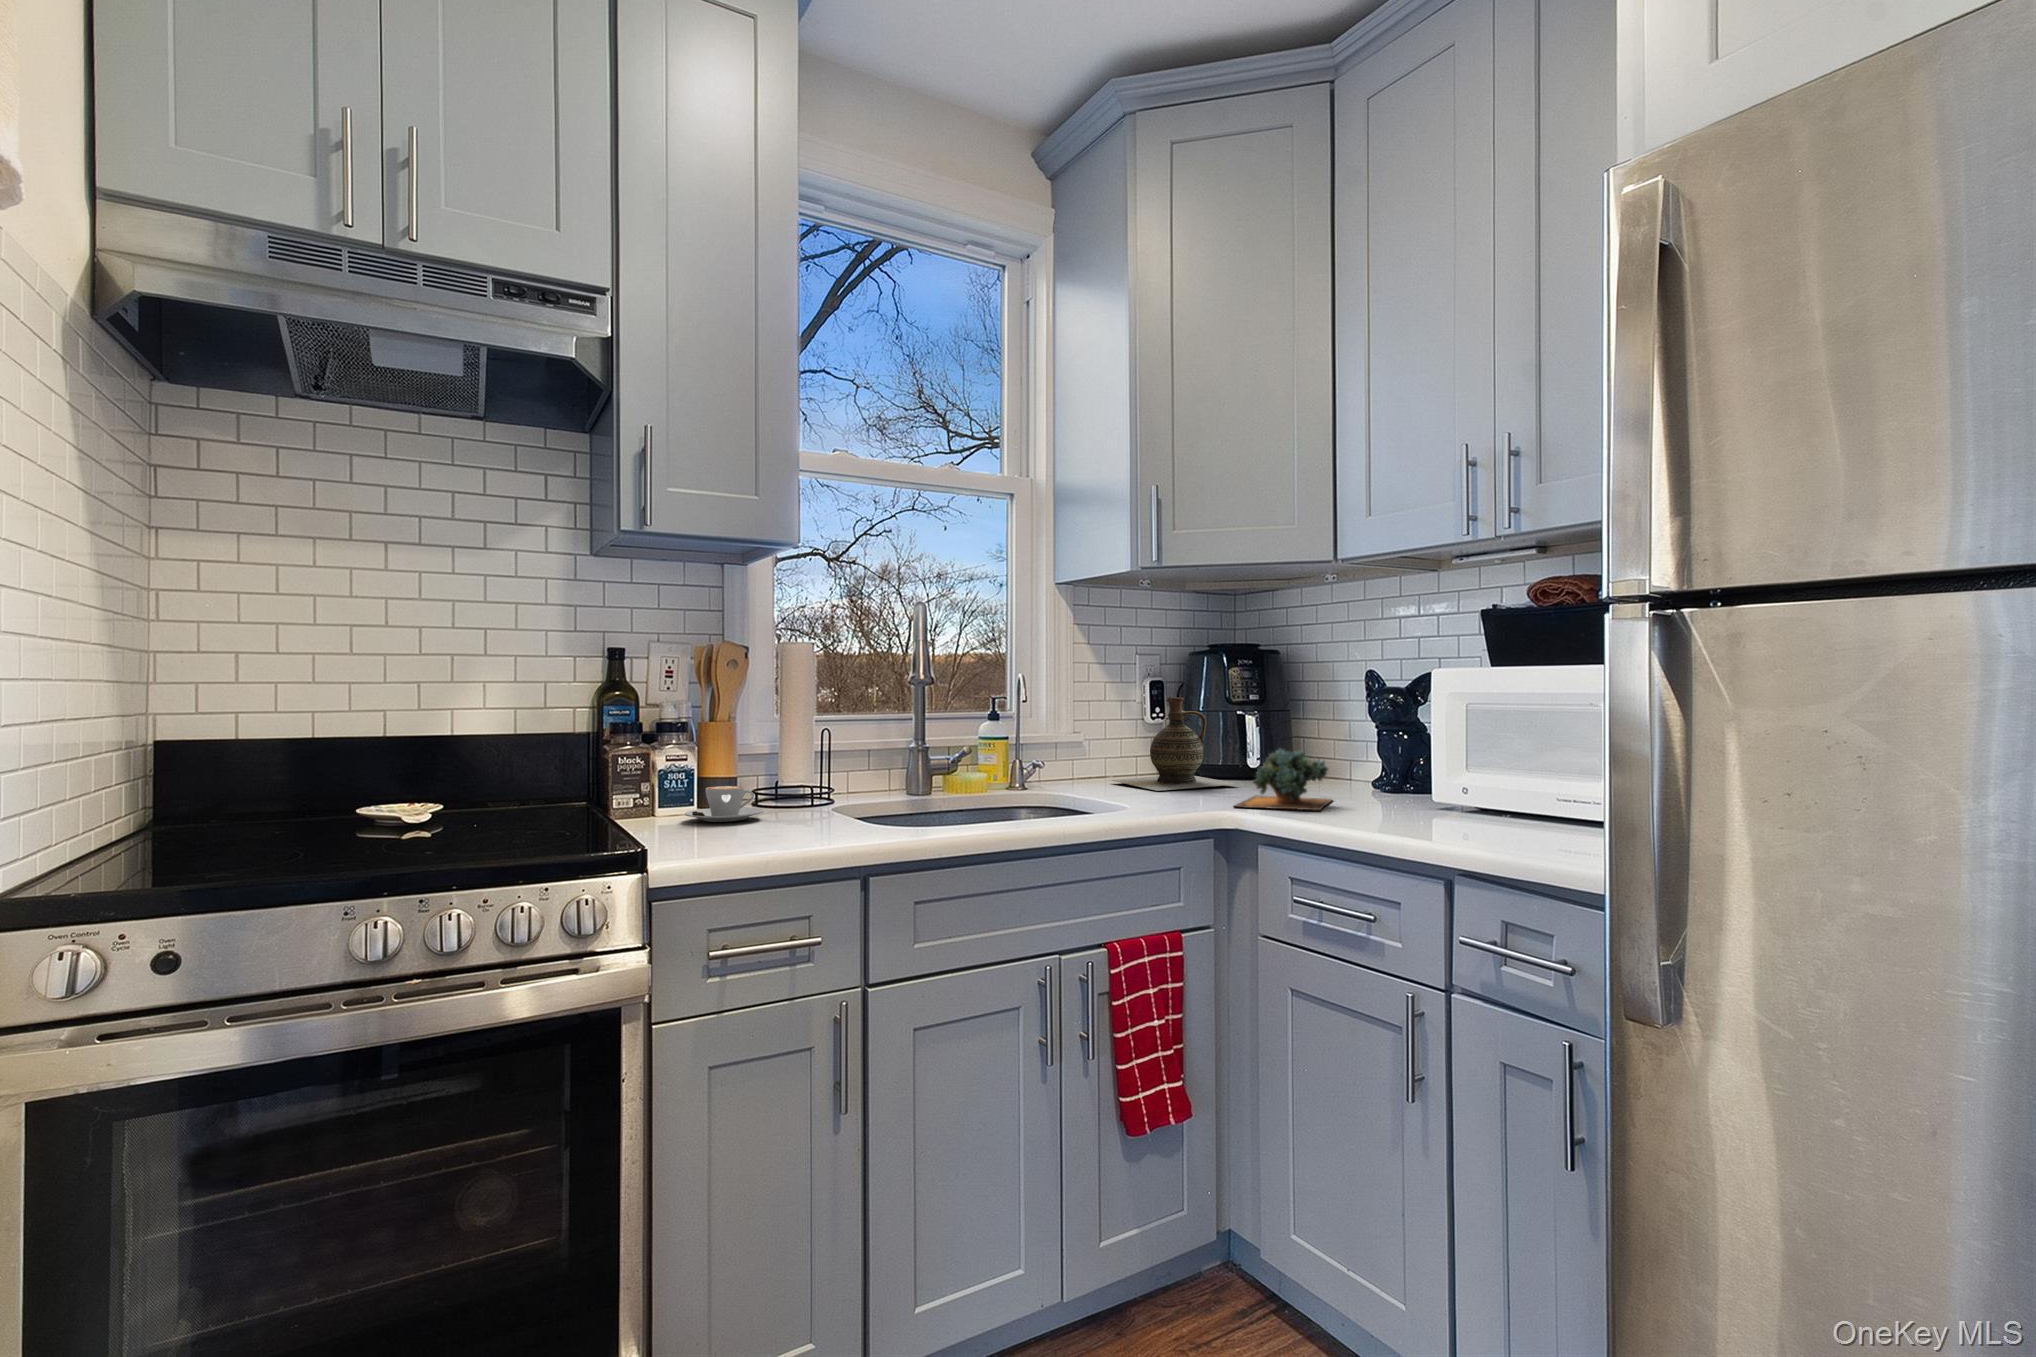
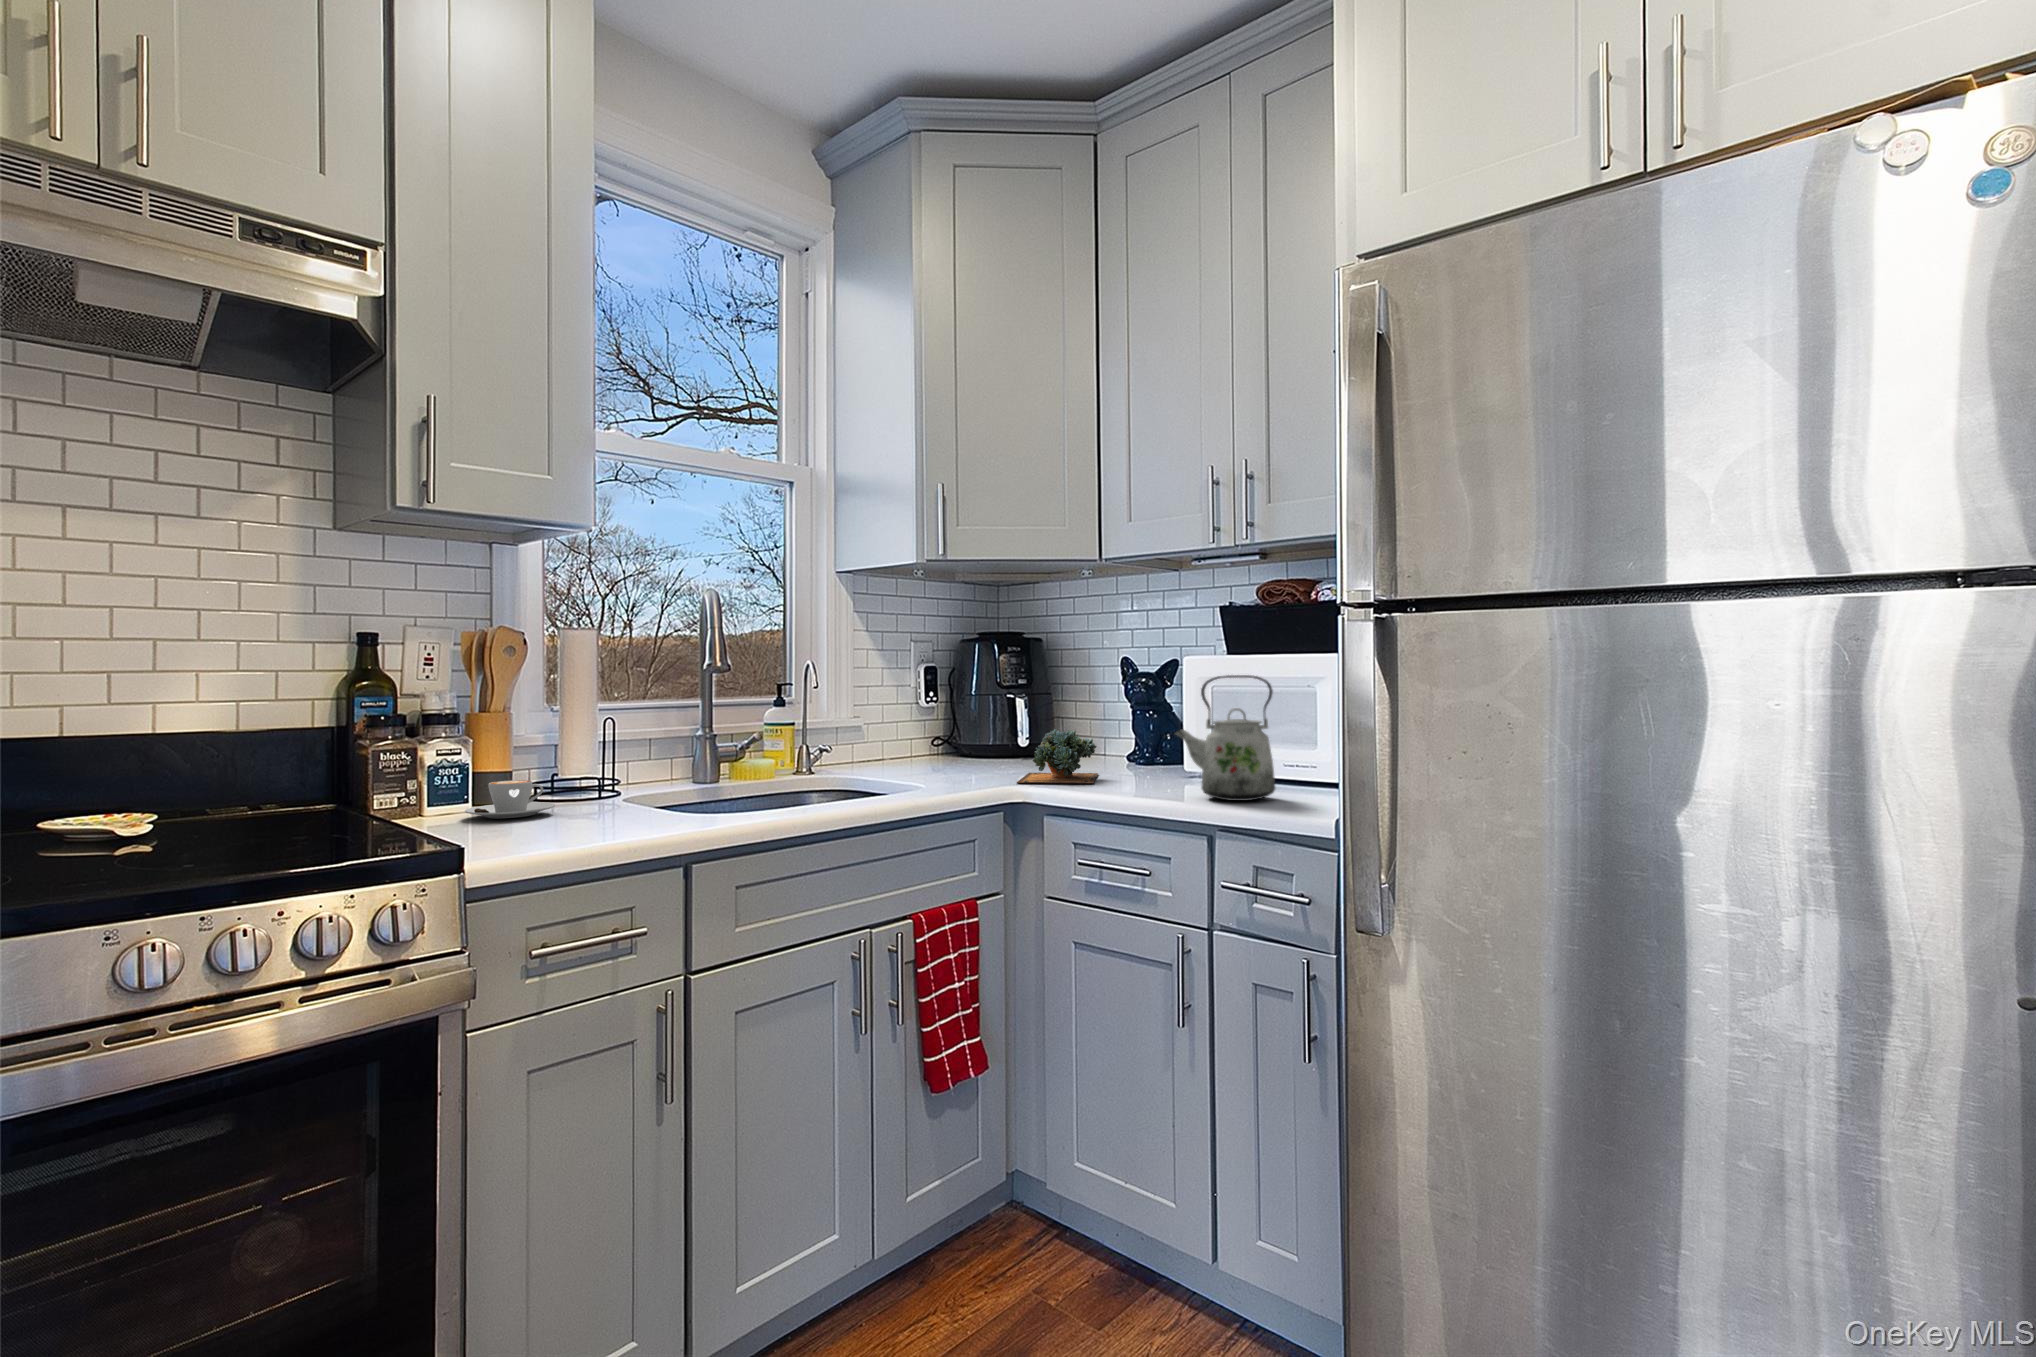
kettle: none [1407,690,1534,839] -> present [1175,675,1275,801]
ceramic jug: present [1111,697,1237,791] -> none [888,684,1010,772]

